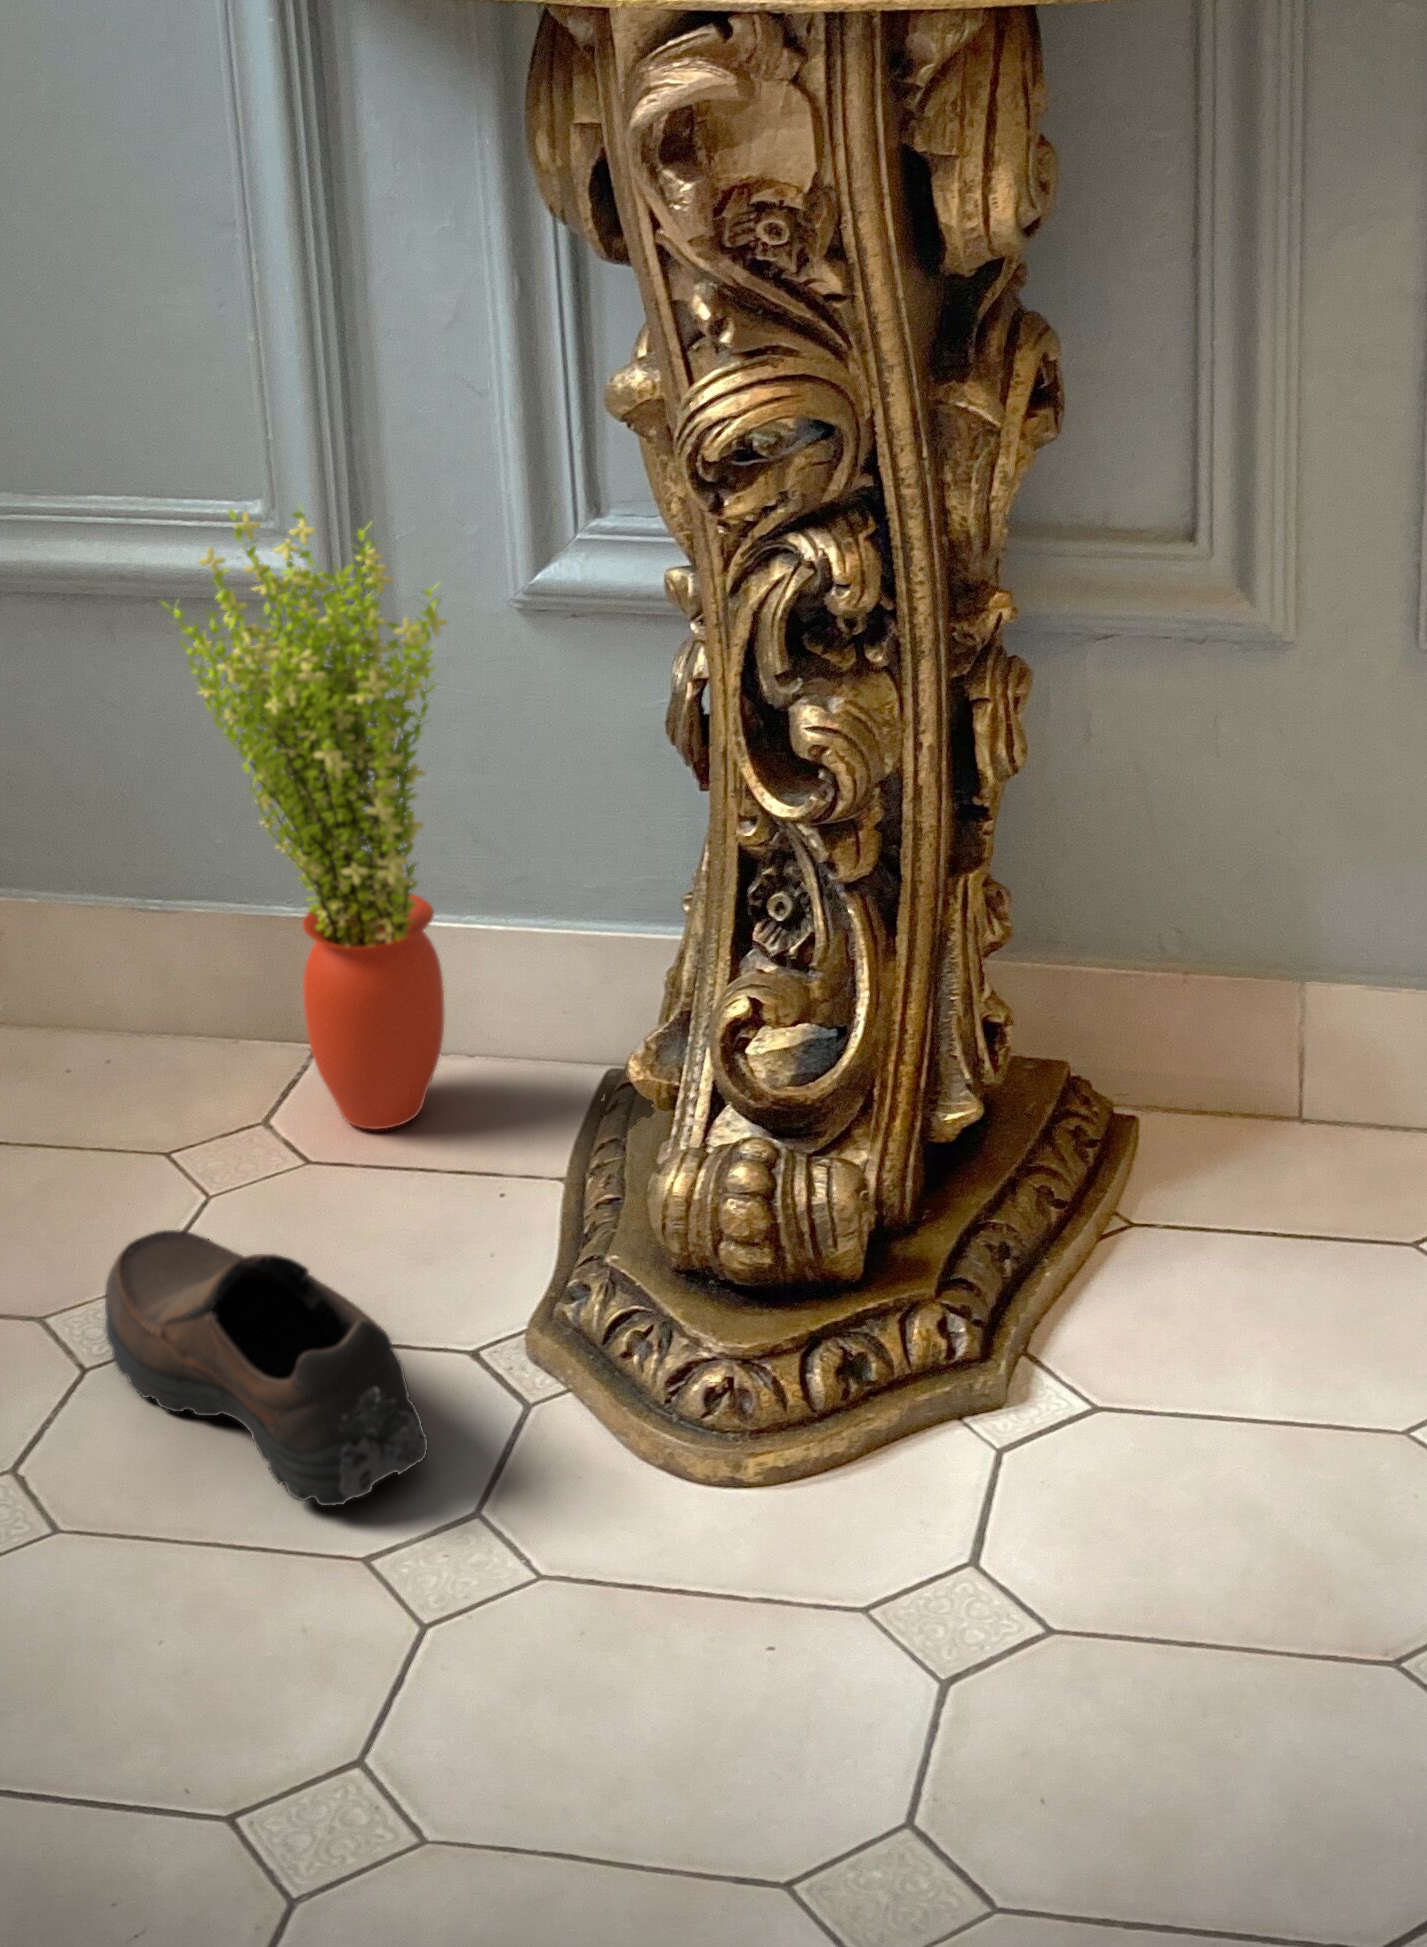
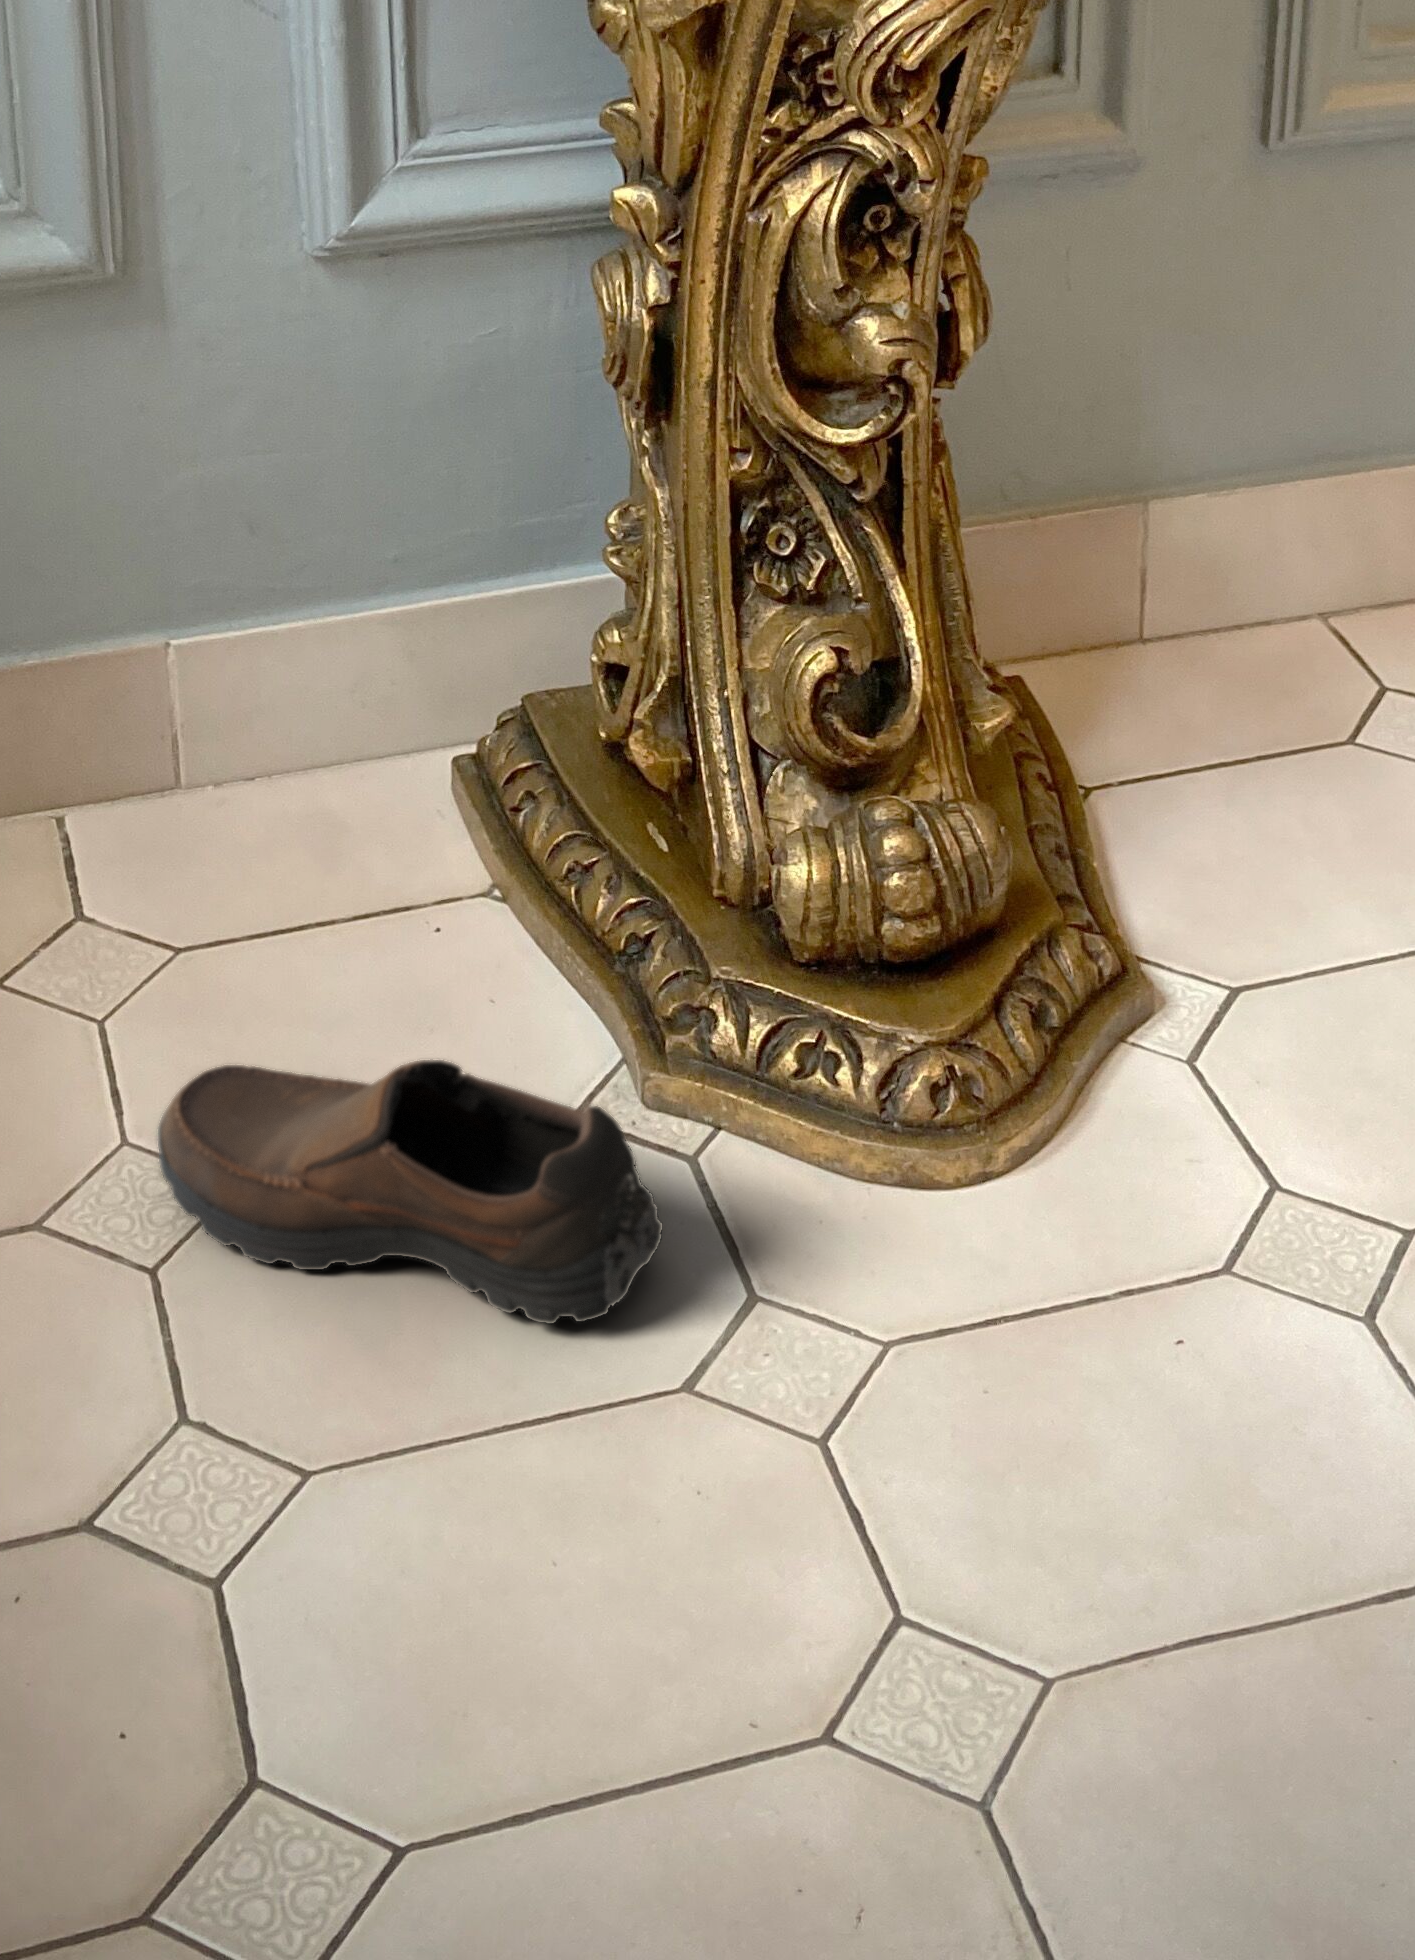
potted plant: present [161,506,448,1129] -> none [19,191,371,906]

